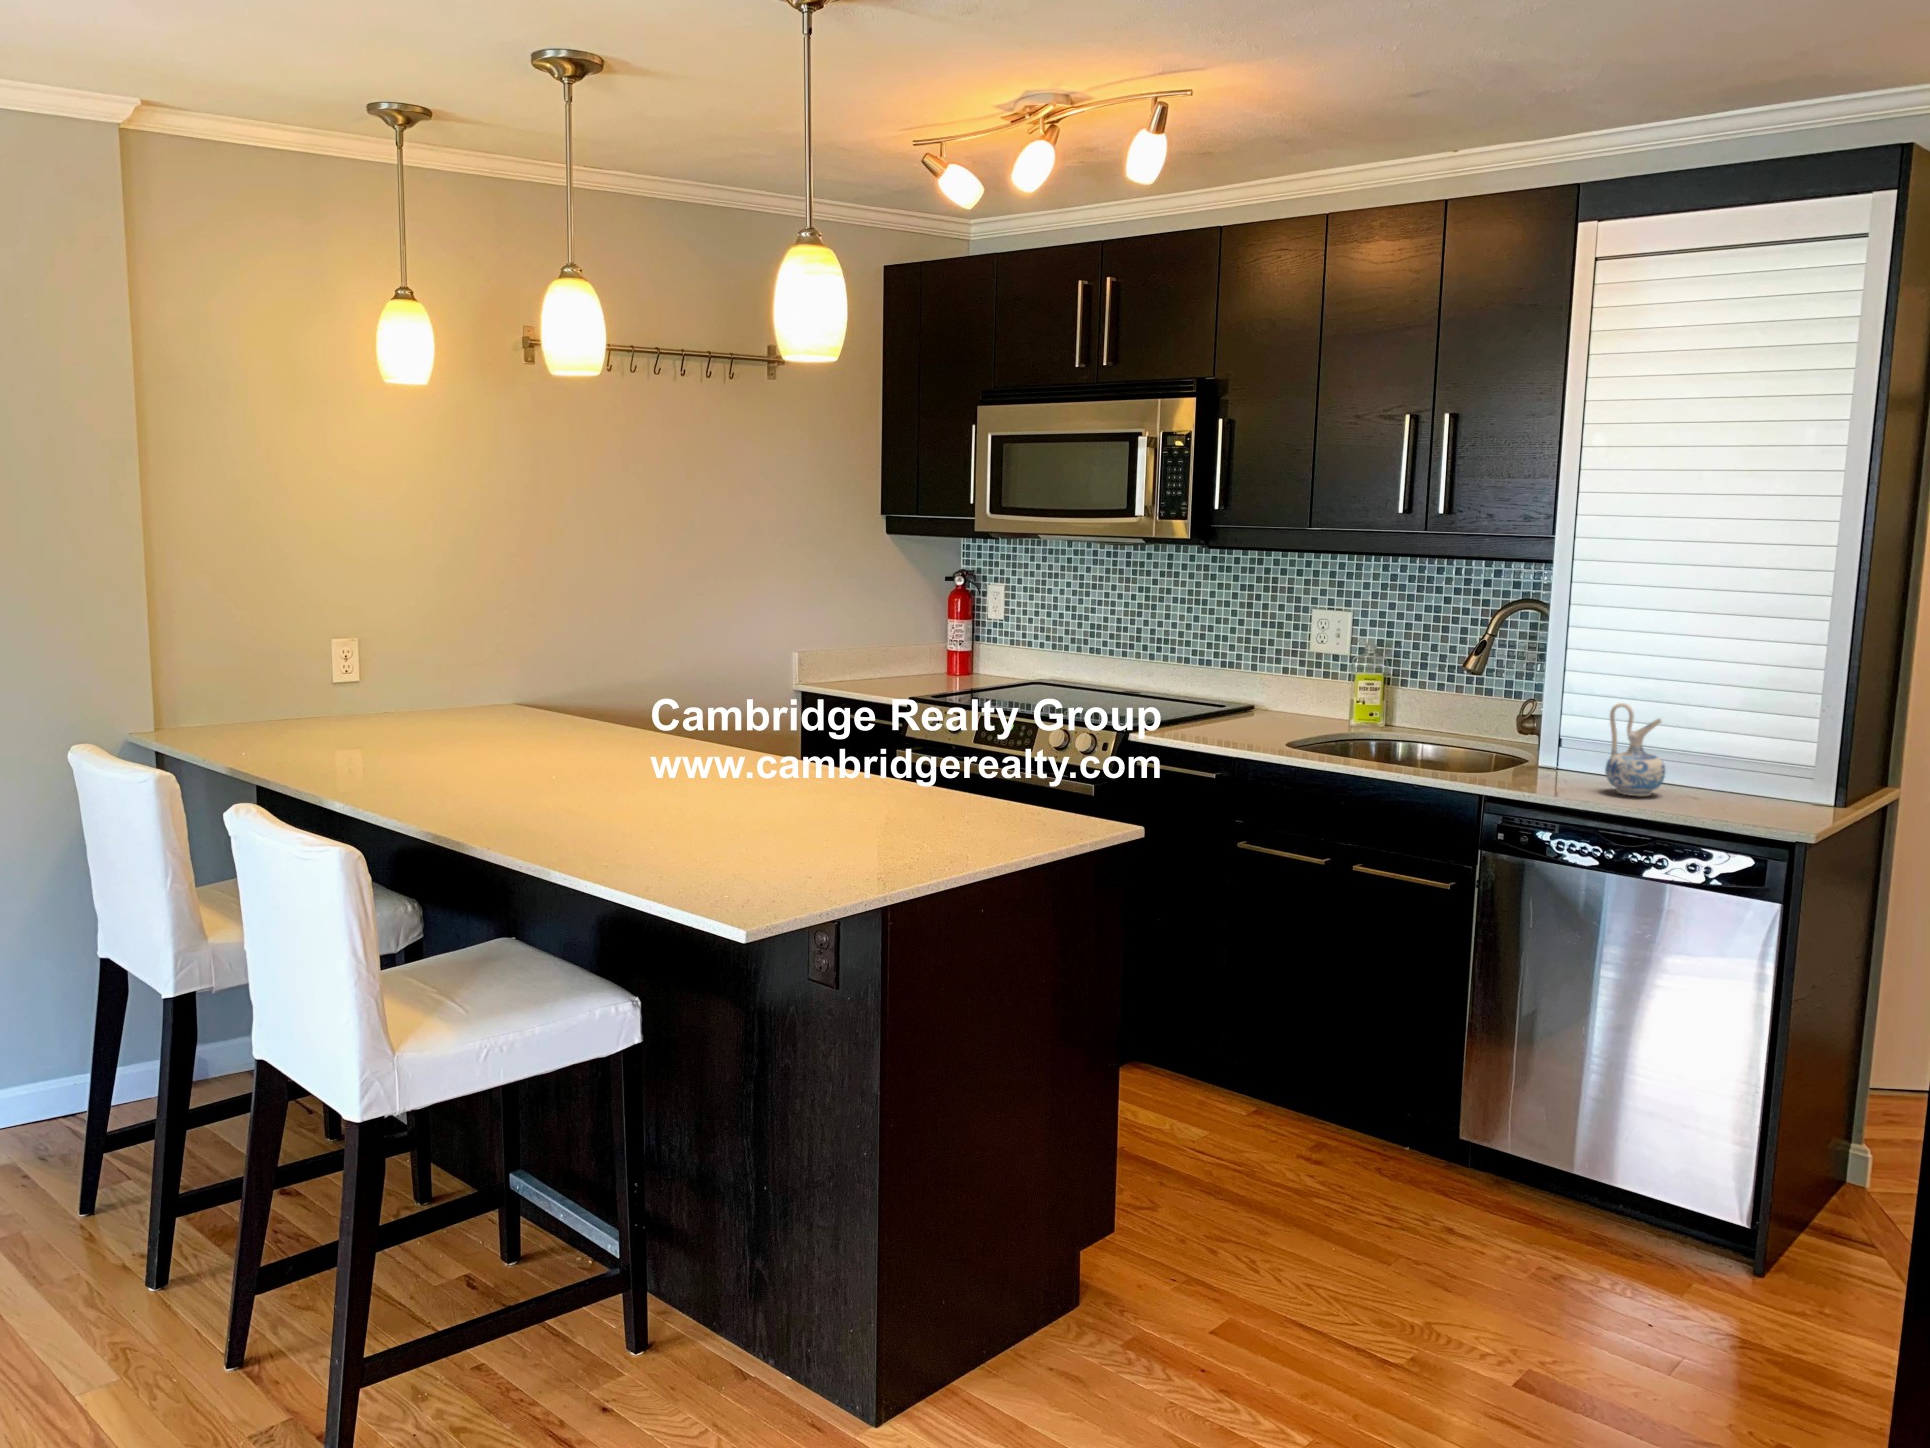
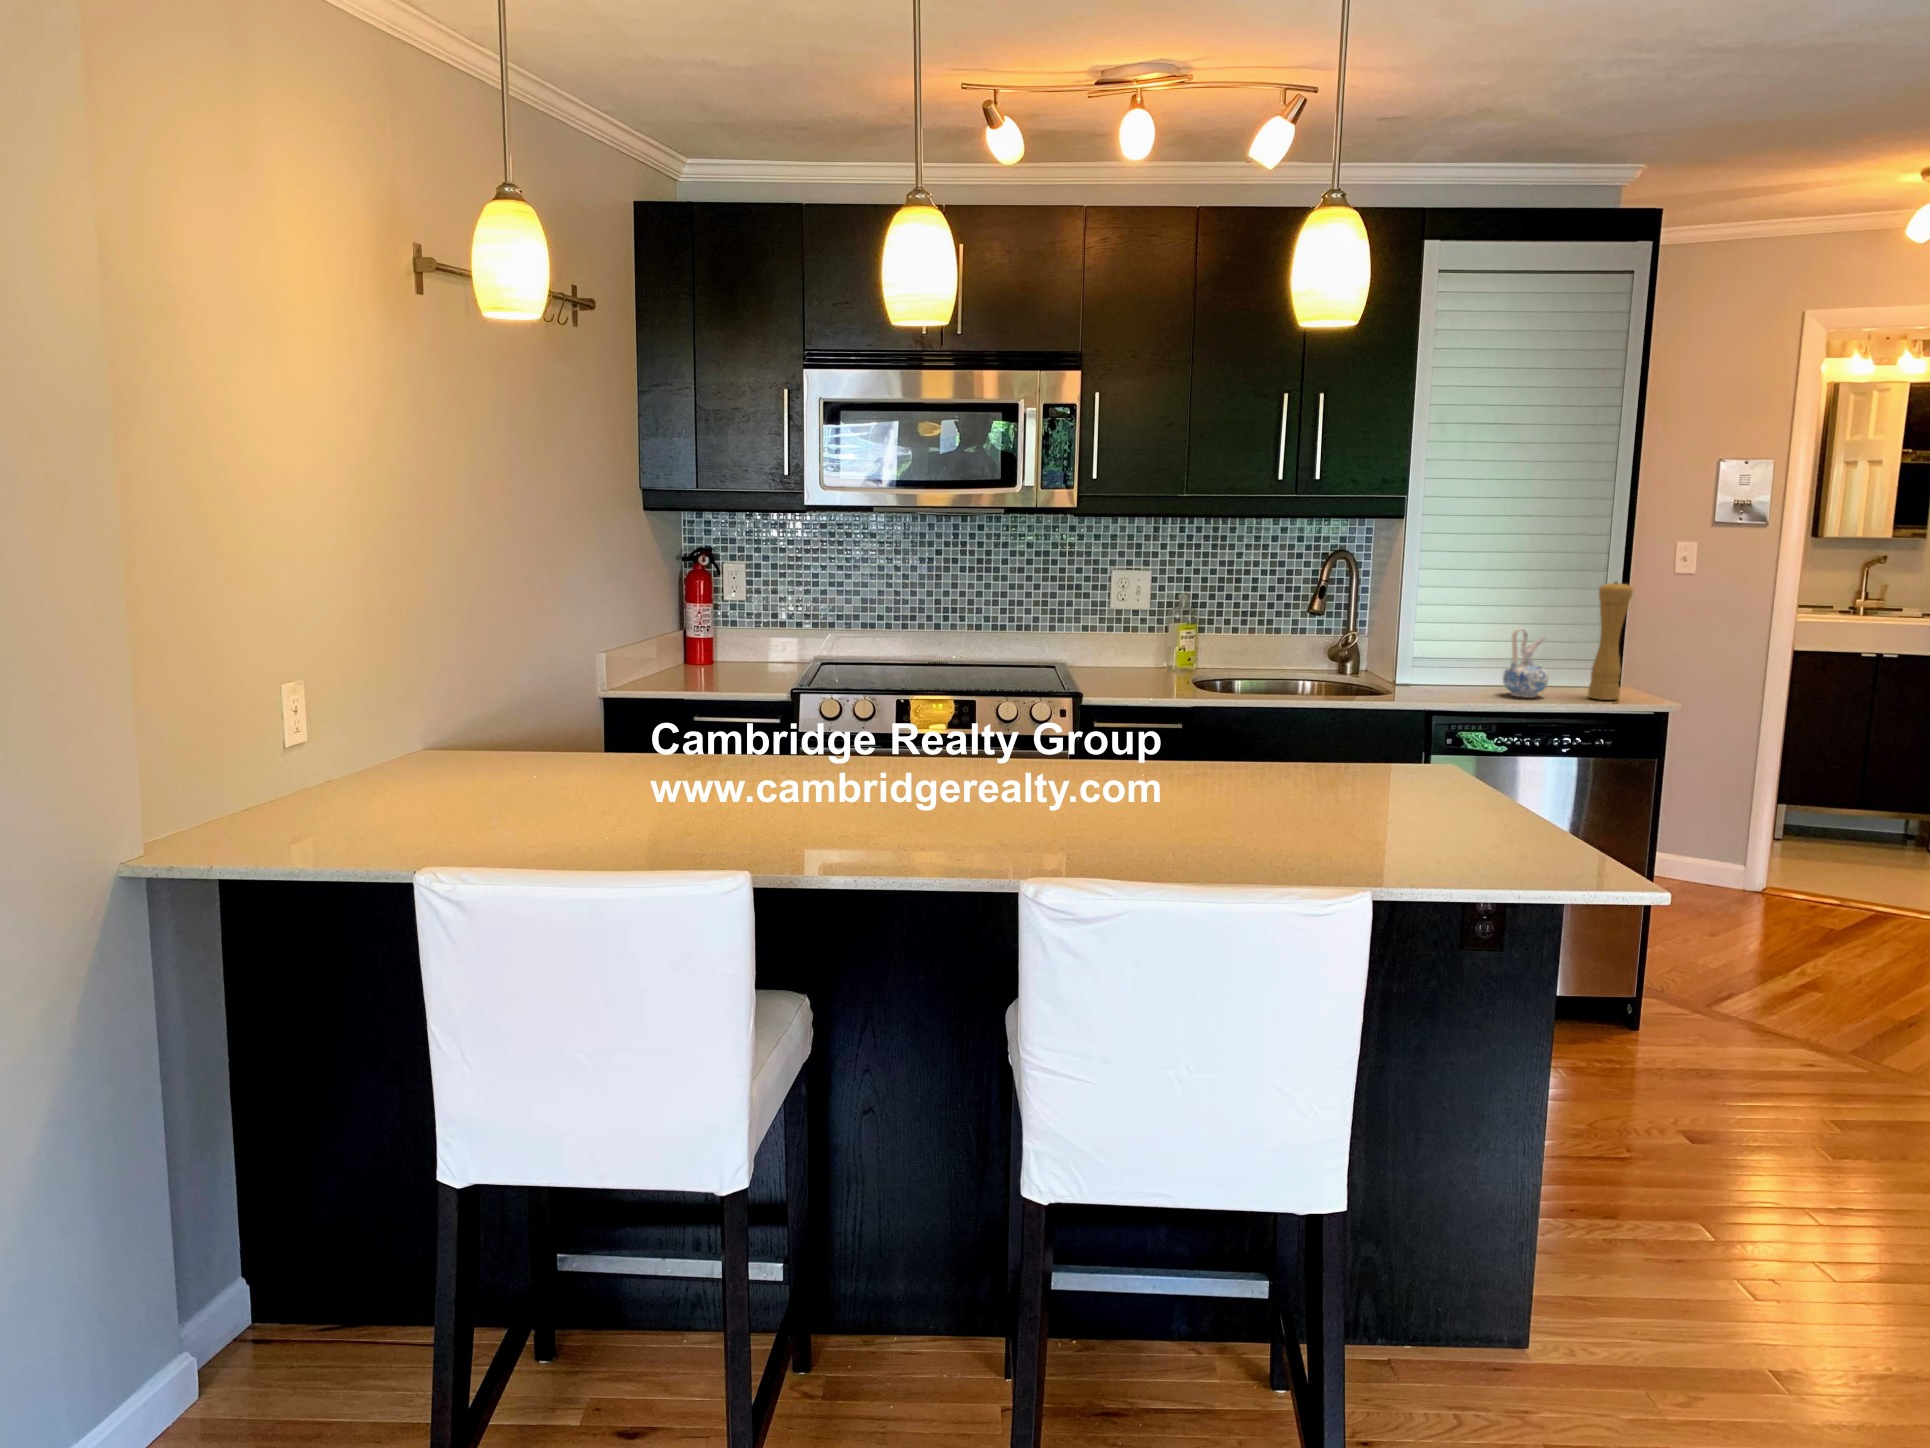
pepper mill: none [1711,651,1769,812] -> present [1588,582,1633,700]

